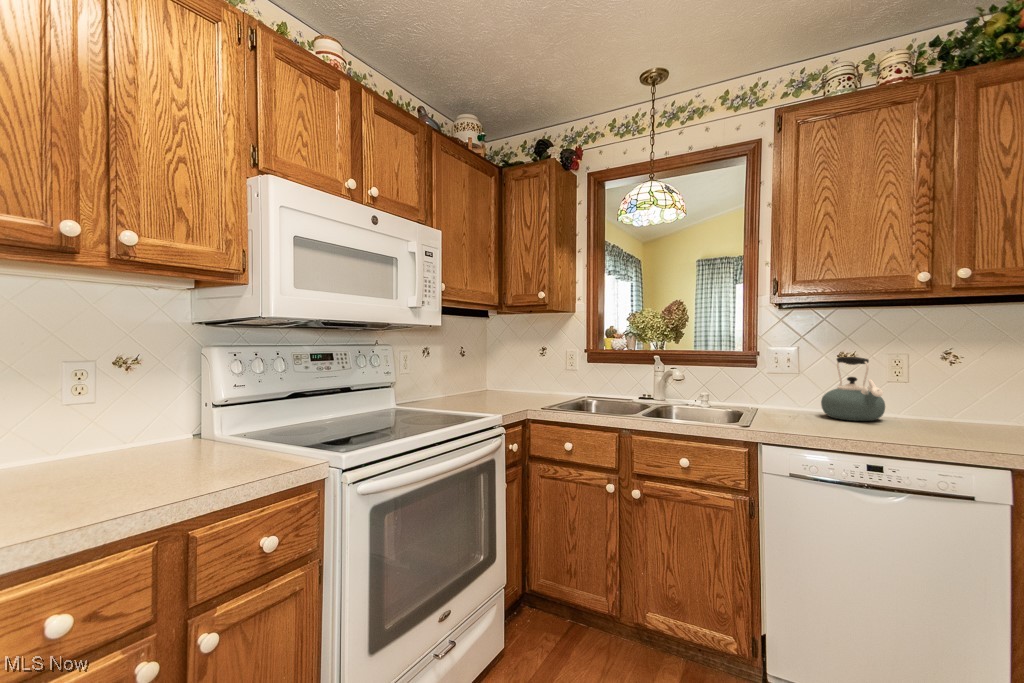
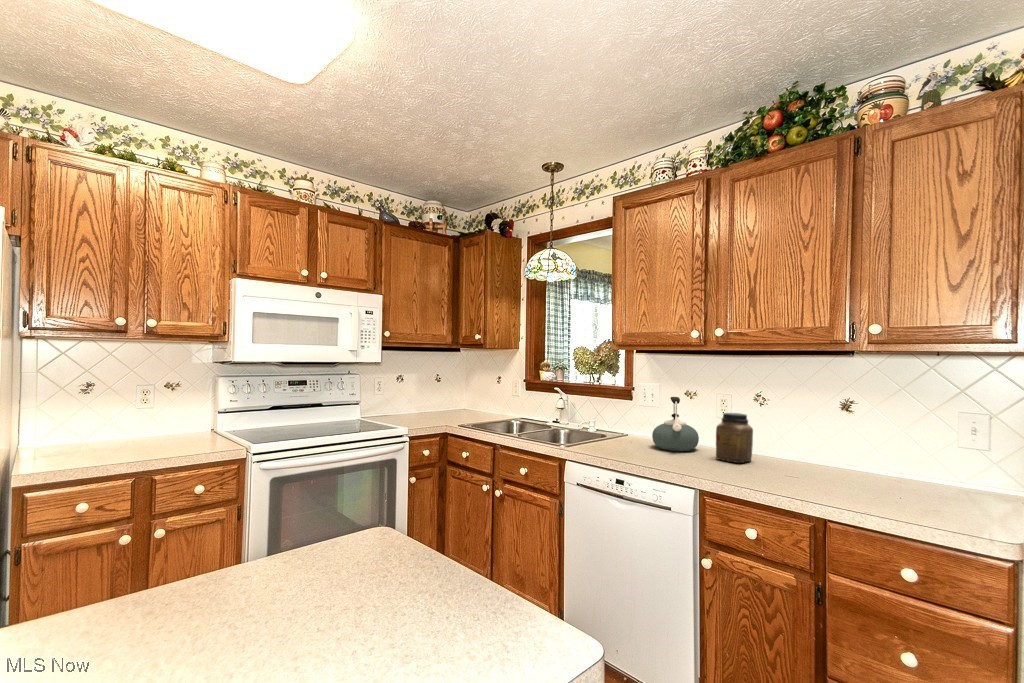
jar: none [931,371,976,429] -> present [716,413,753,463]

